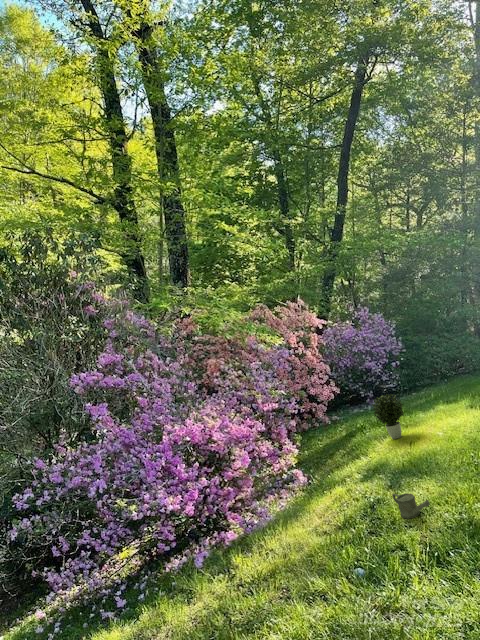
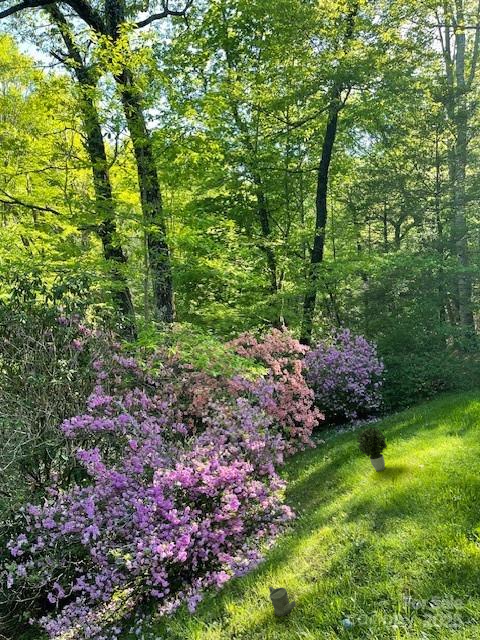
watering can: present [392,493,430,519] -> present [269,587,296,616]

